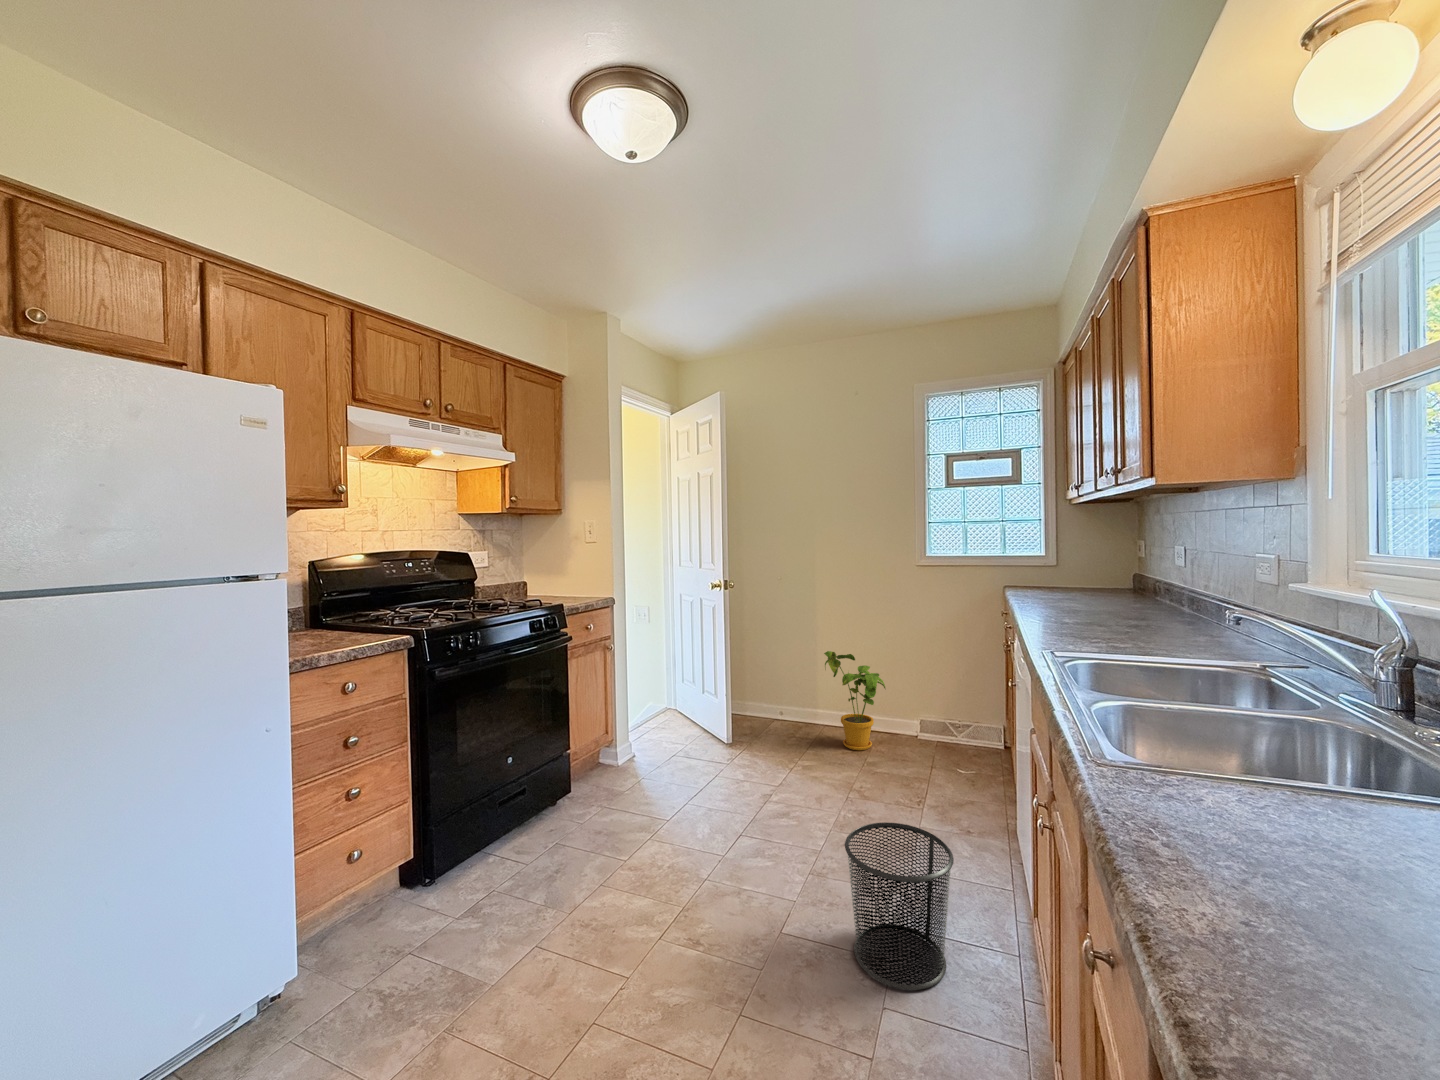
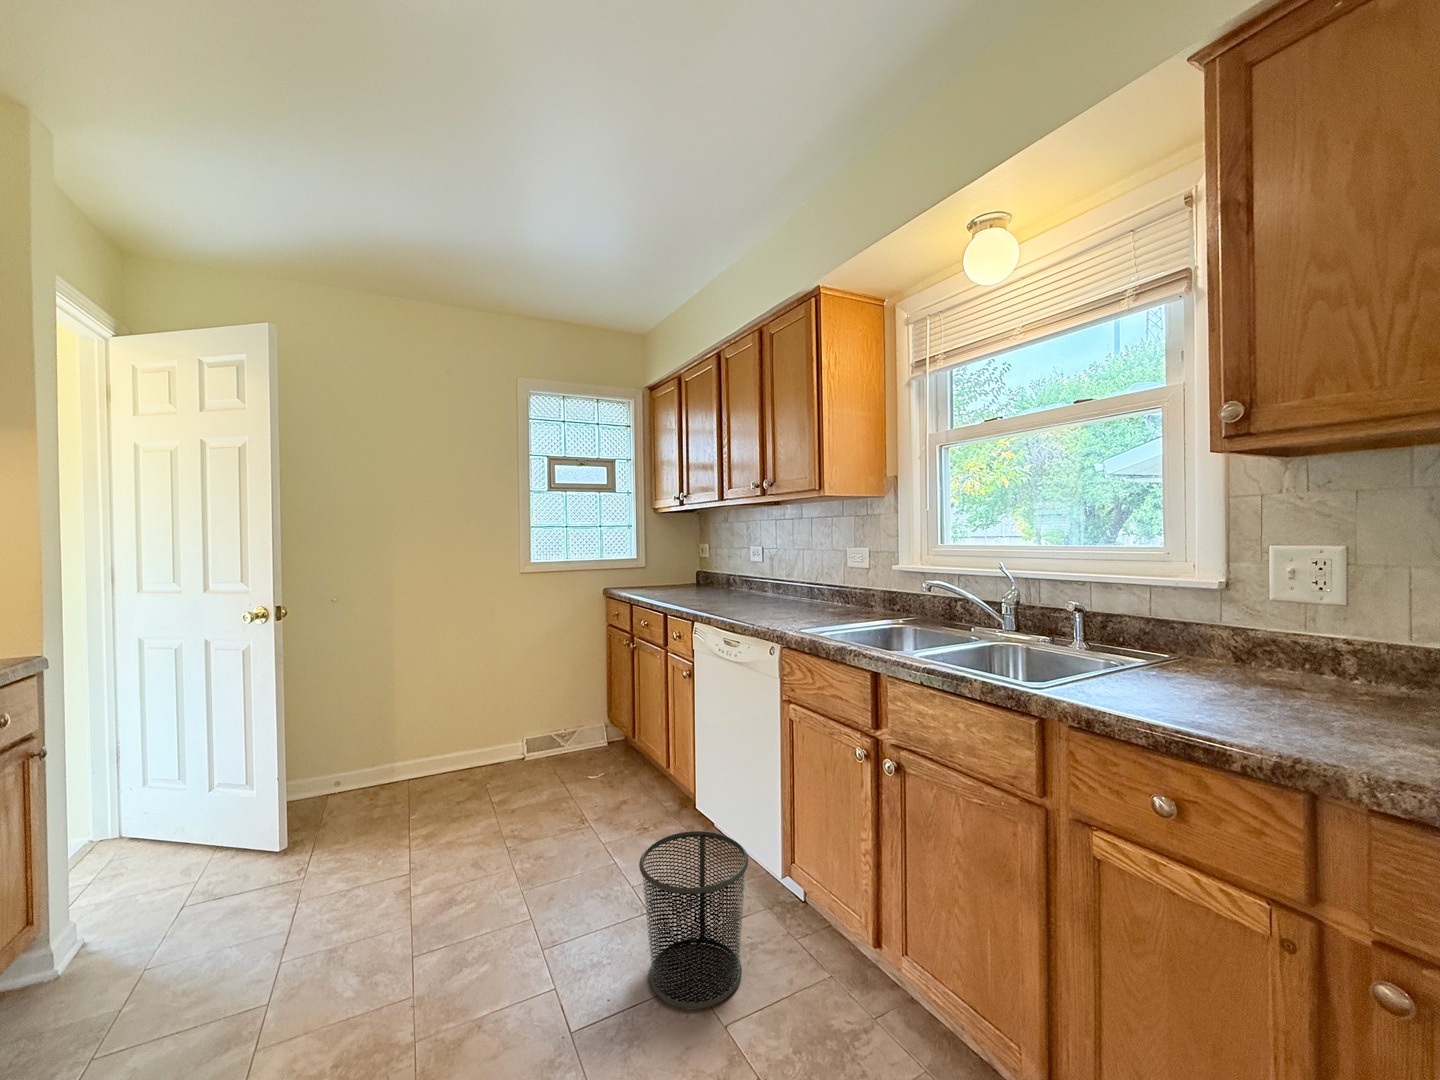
house plant: present [824,651,885,750] -> none [427,682,507,796]

